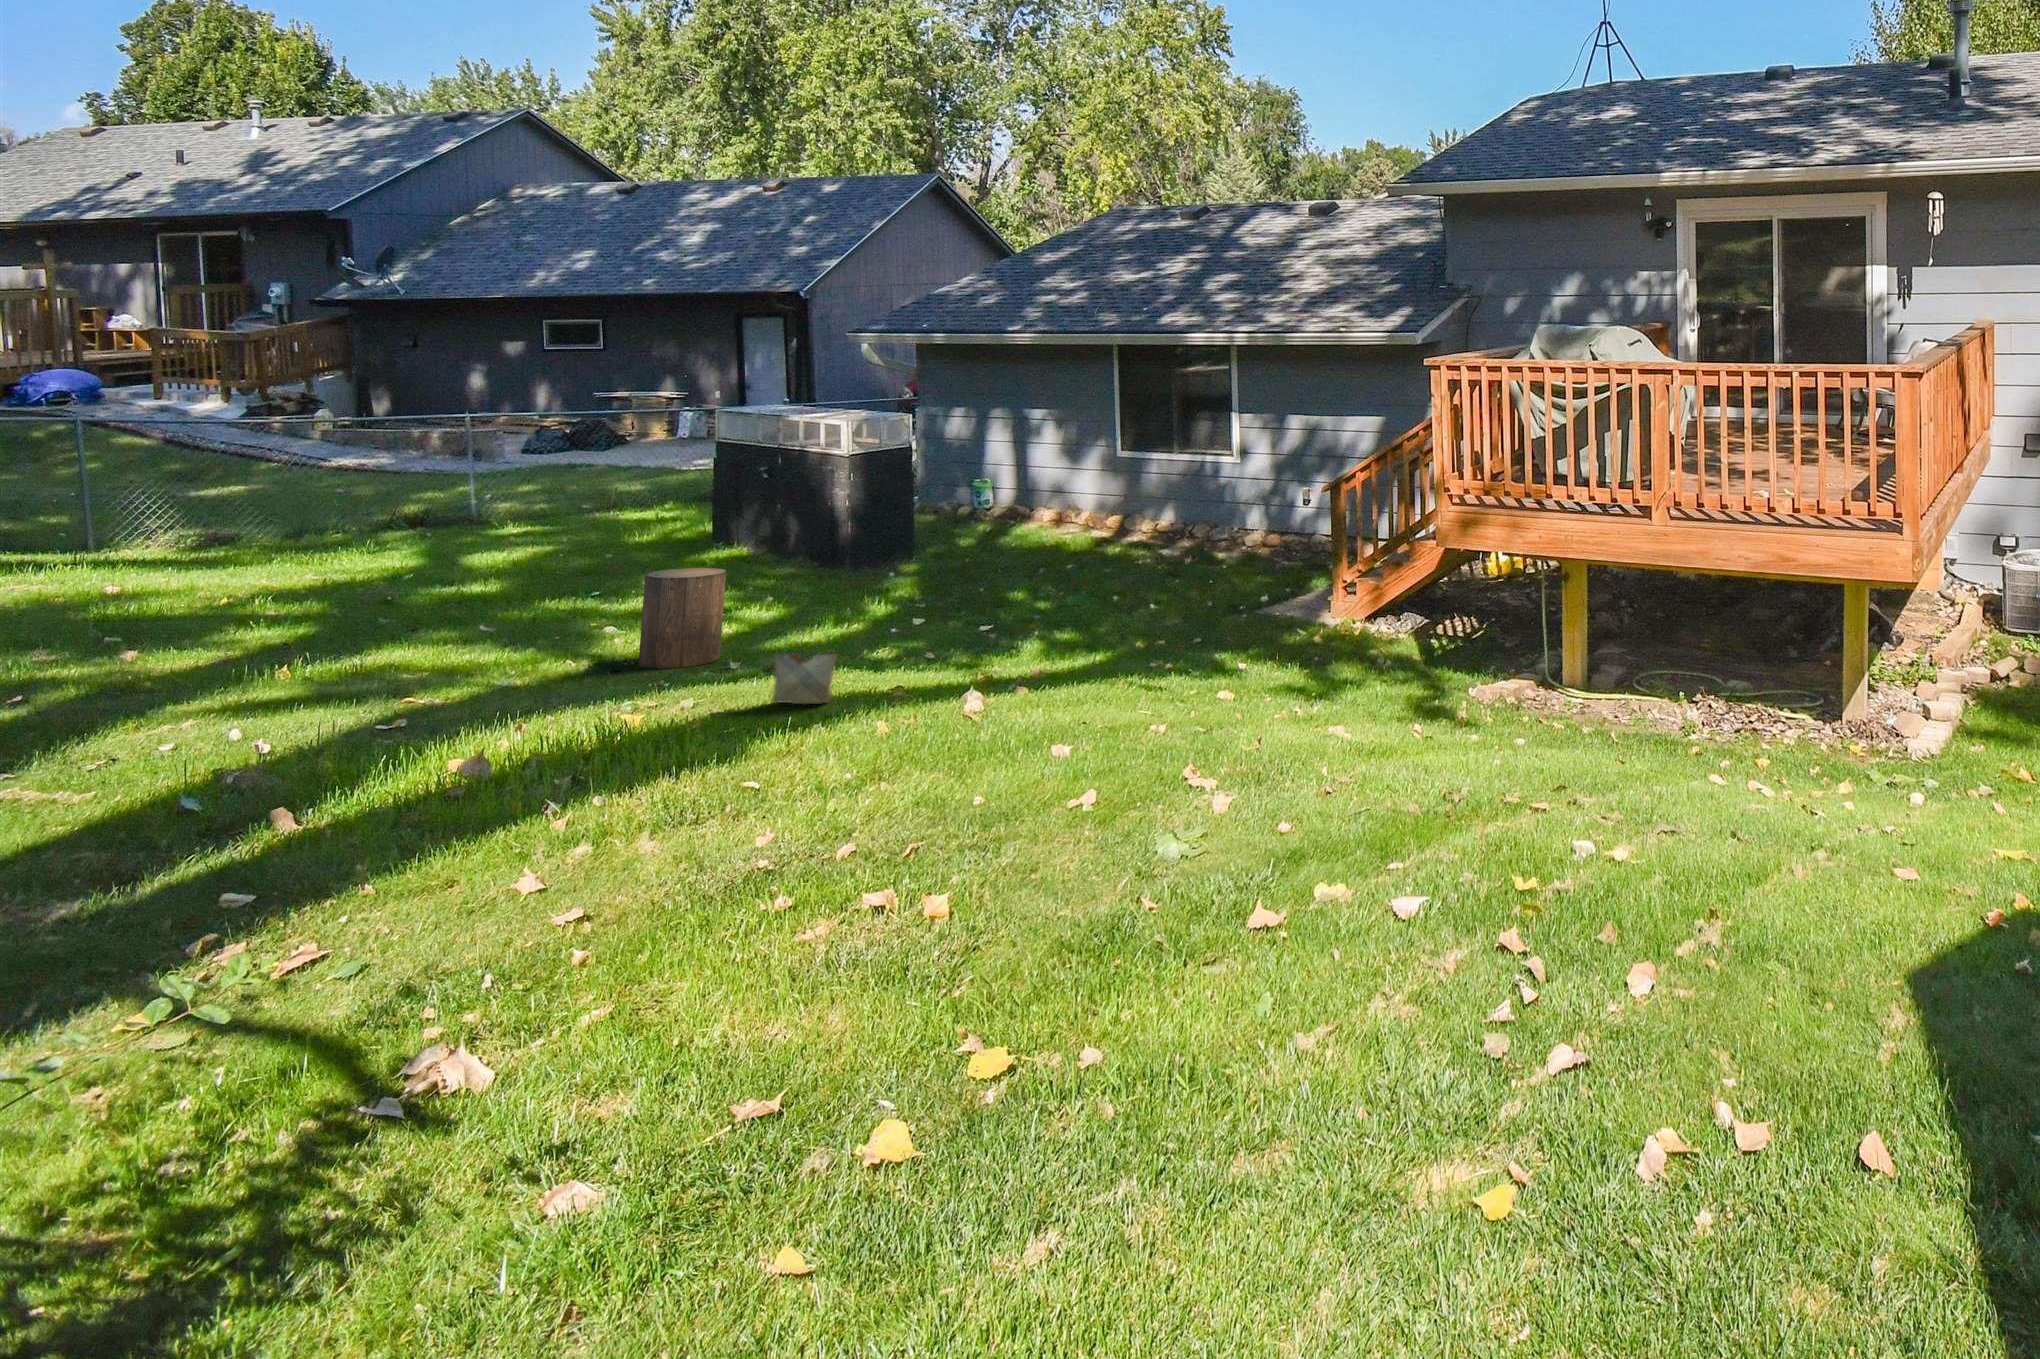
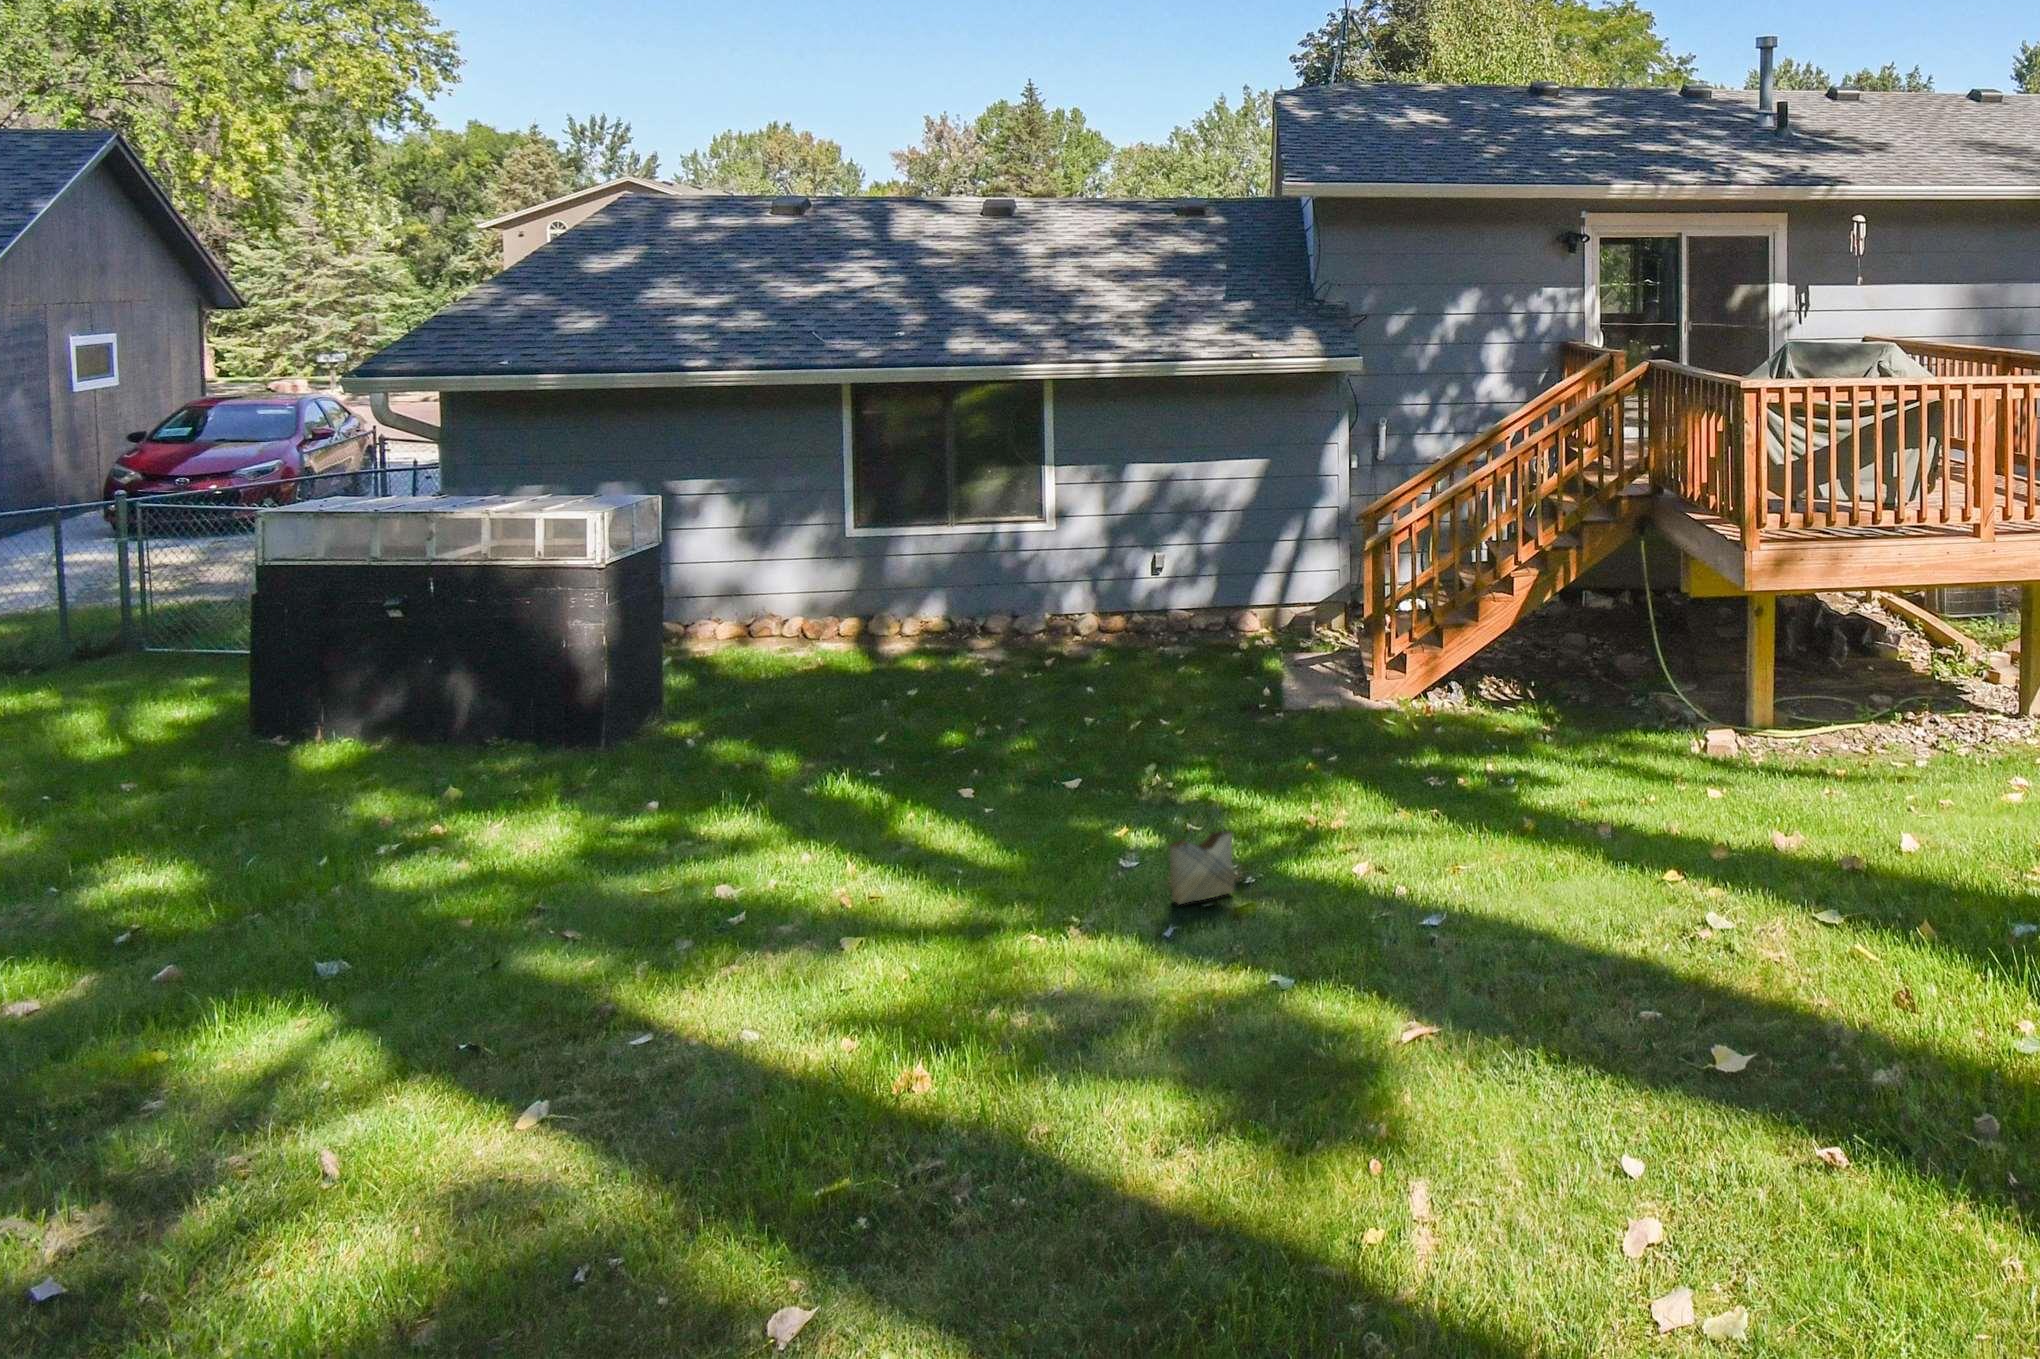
stool: present [638,568,726,668] -> none [831,760,929,909]

